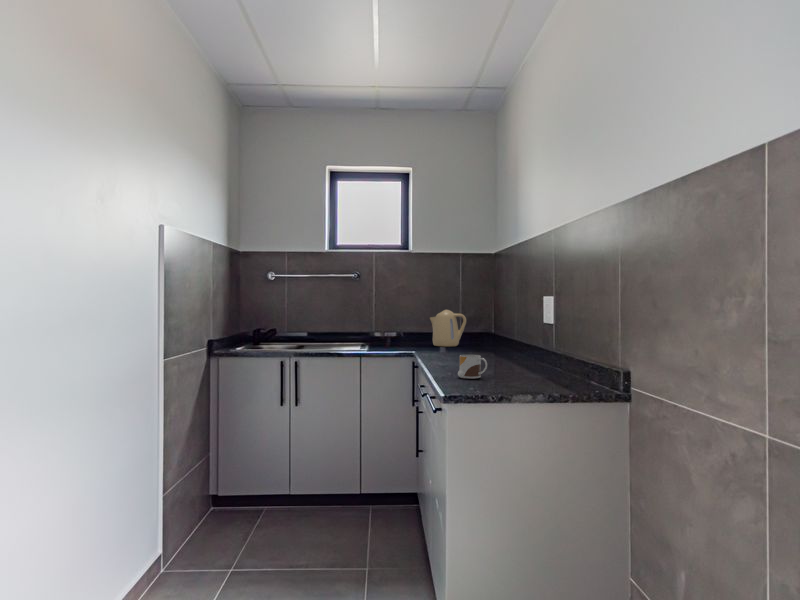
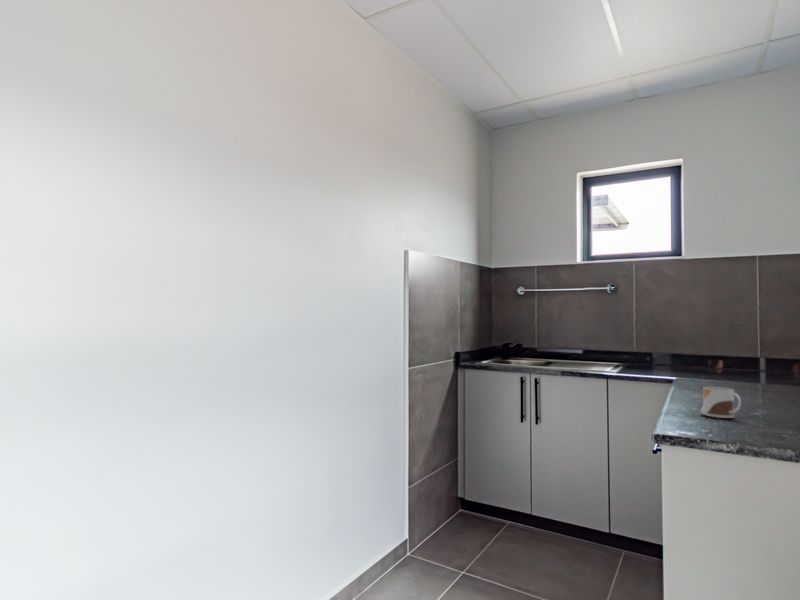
kettle: present [430,310,466,347] -> none [707,328,762,374]

